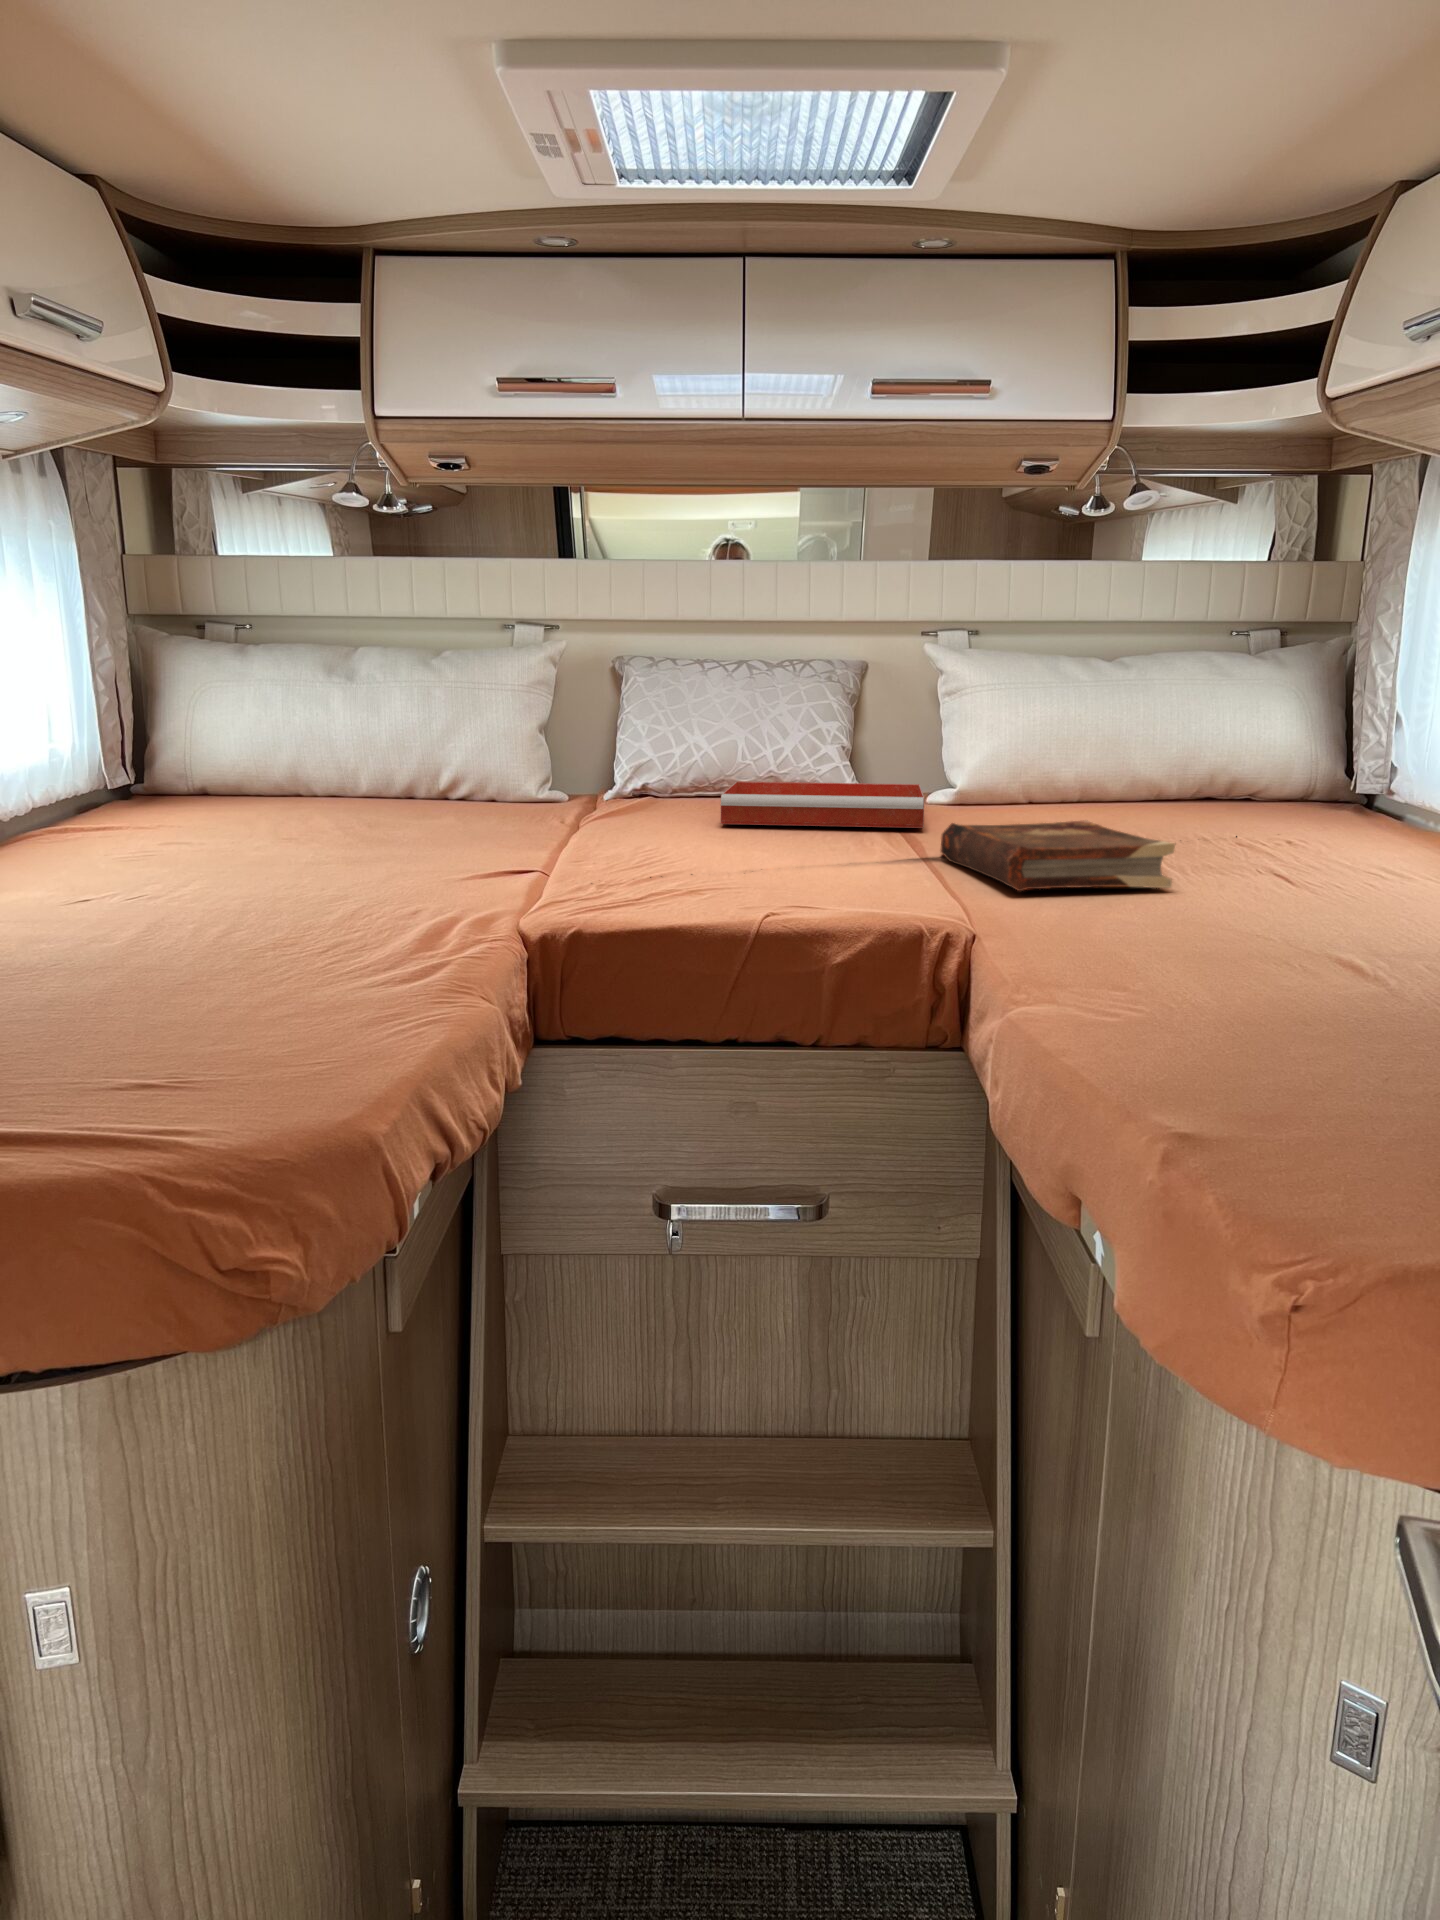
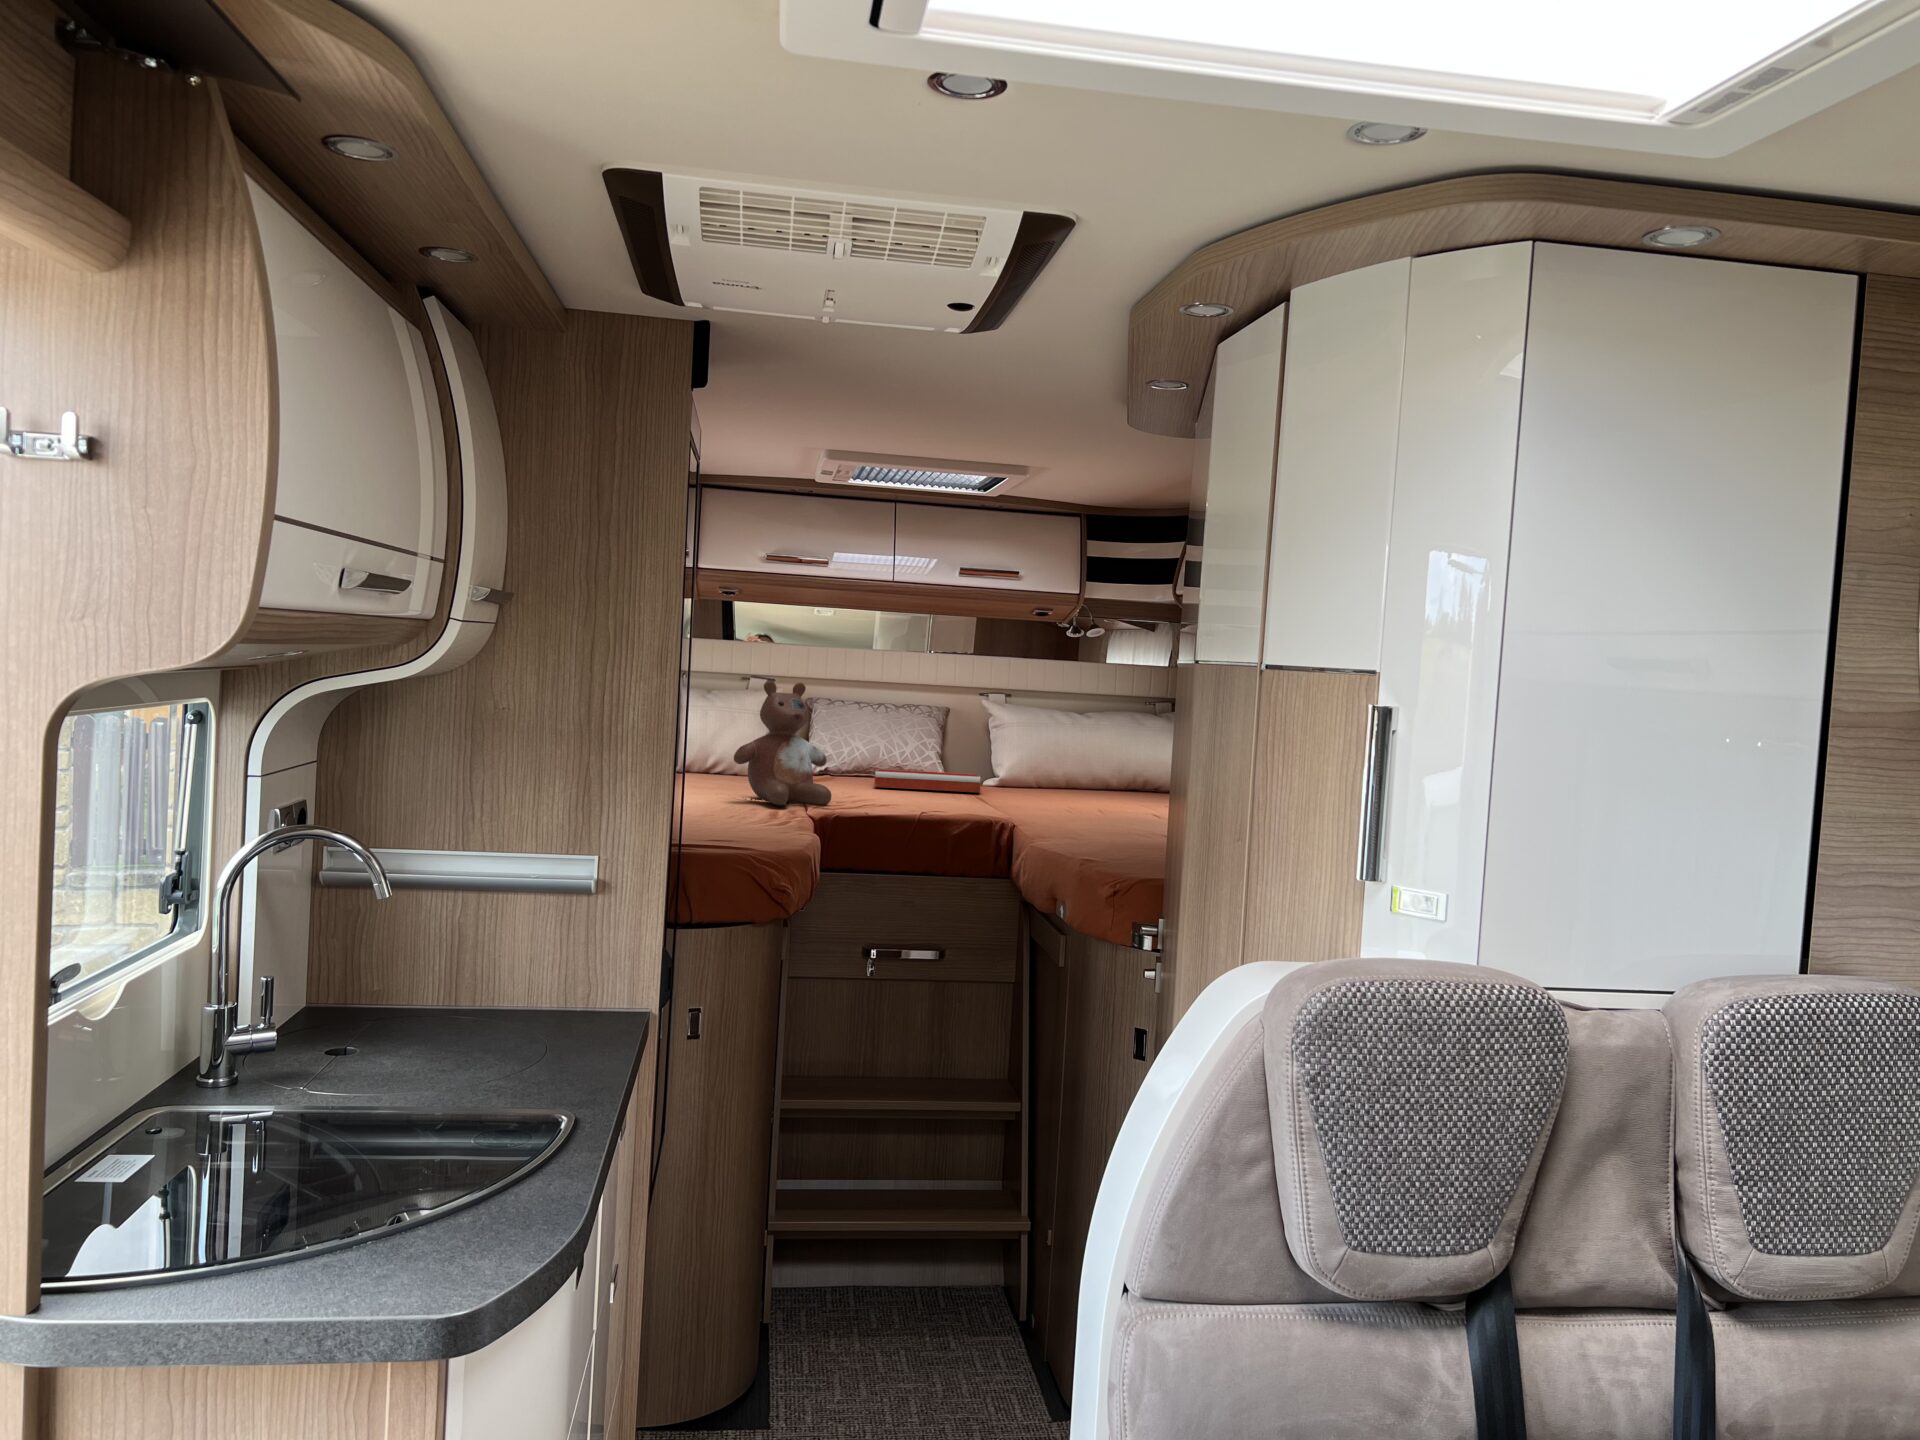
stuffed bear: none [382,627,594,909] -> present [734,681,831,806]
book: present [941,820,1175,891] -> none [989,786,1095,815]

